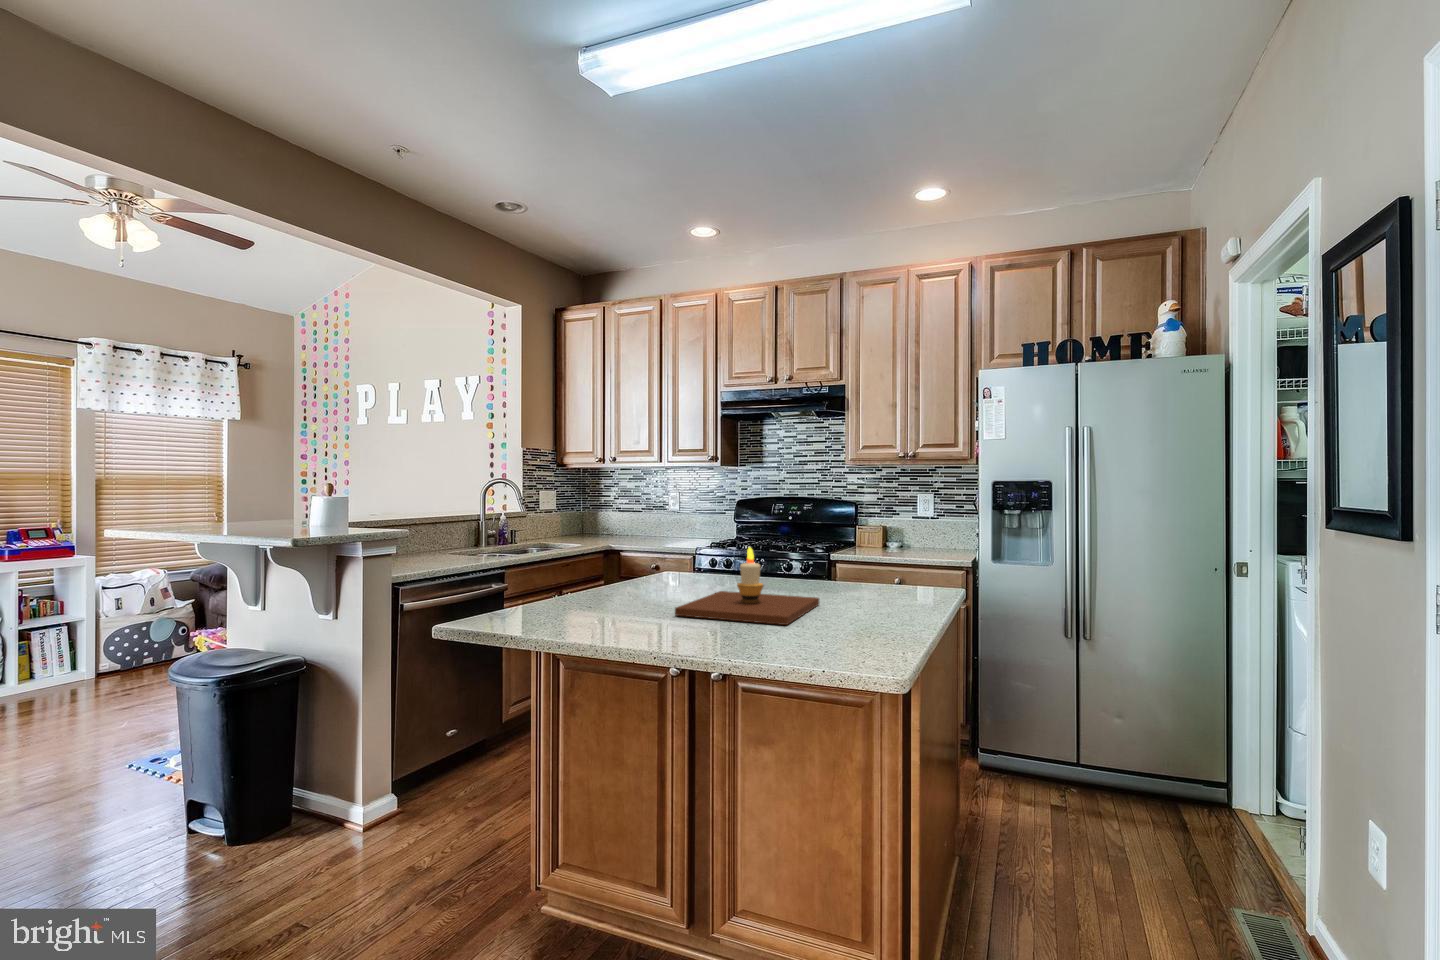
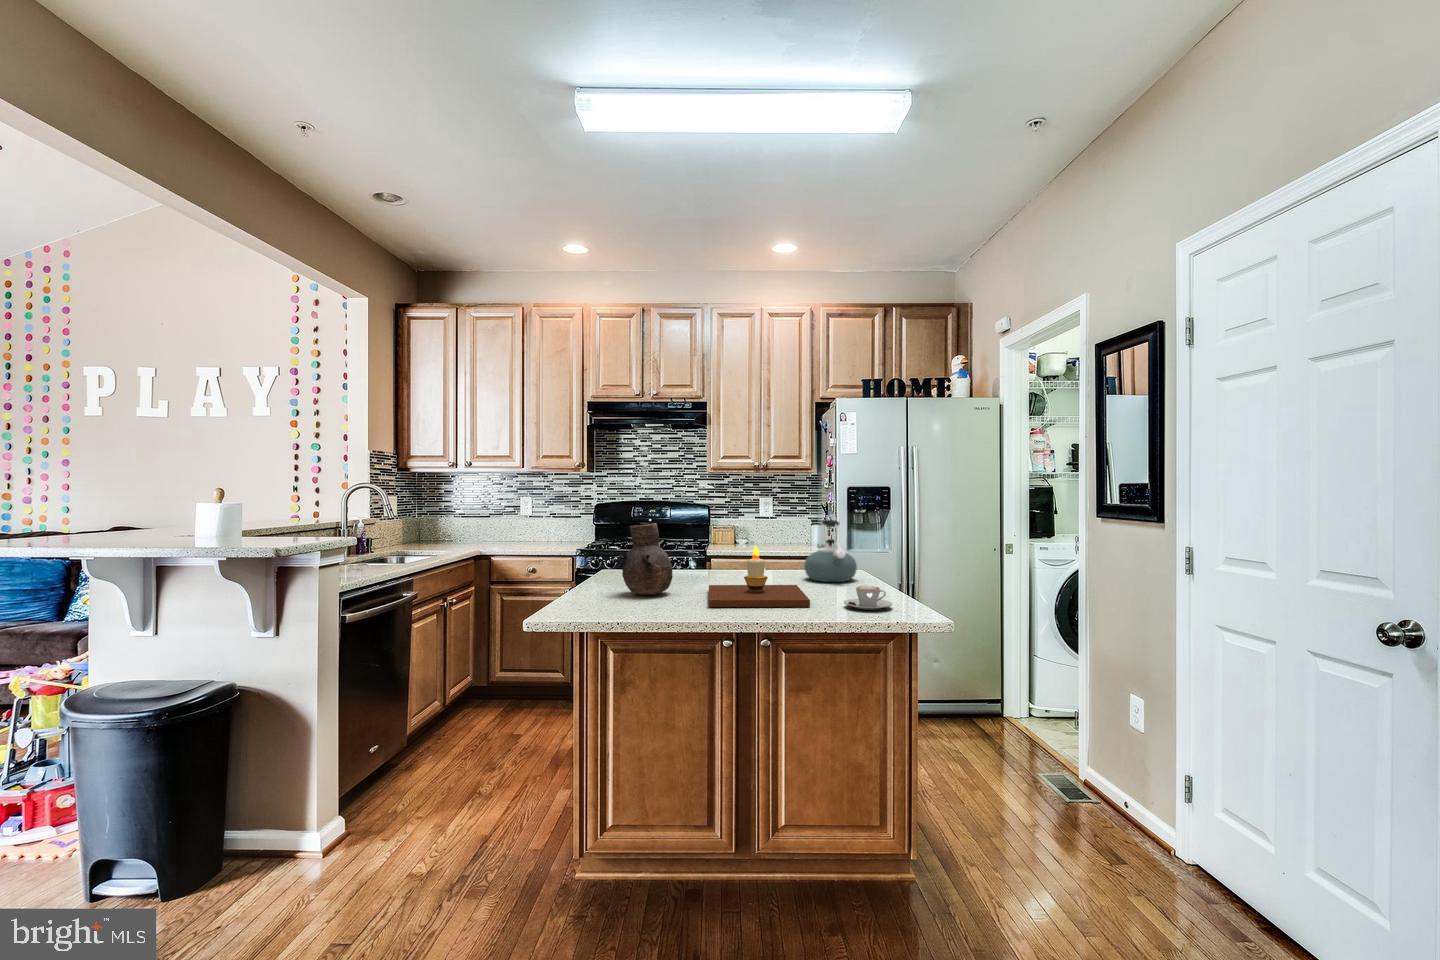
vase: none [617,518,678,598] -> present [618,523,672,595]
kettle: none [858,520,925,598] -> present [804,520,857,582]
coffee cup: none [826,604,889,636] -> present [844,586,892,610]

